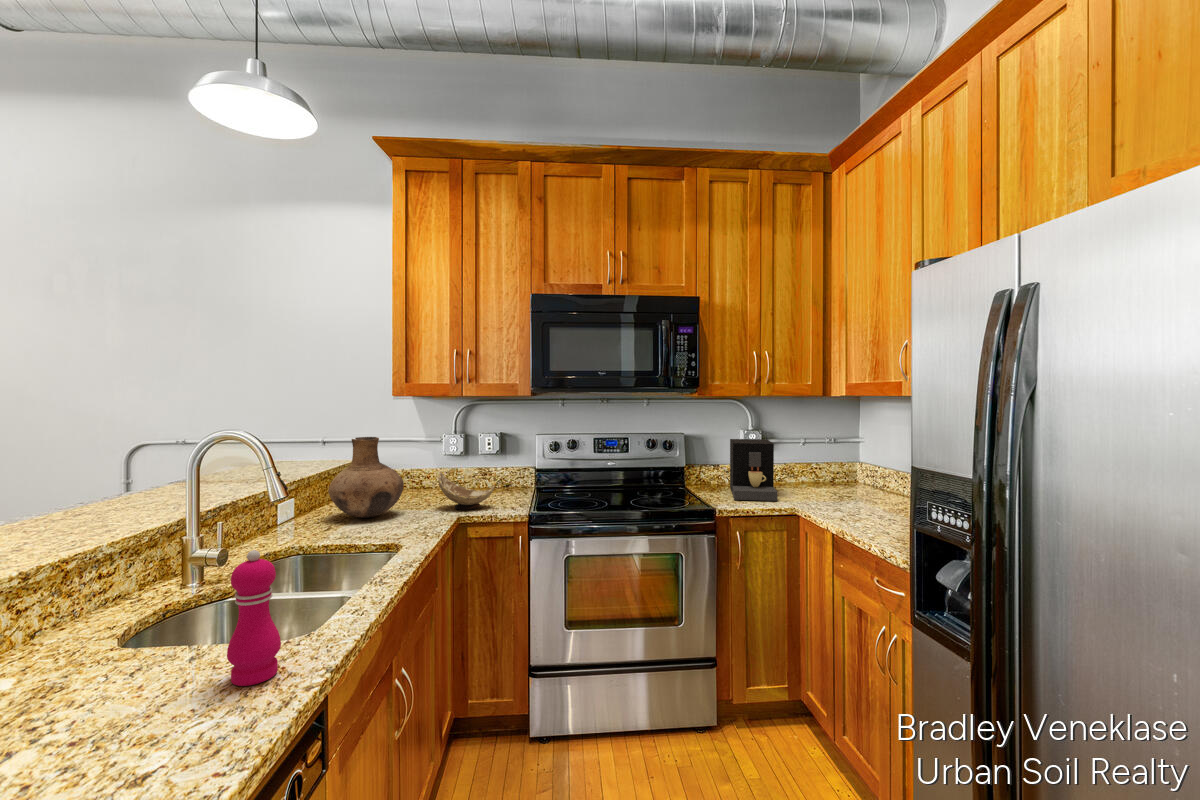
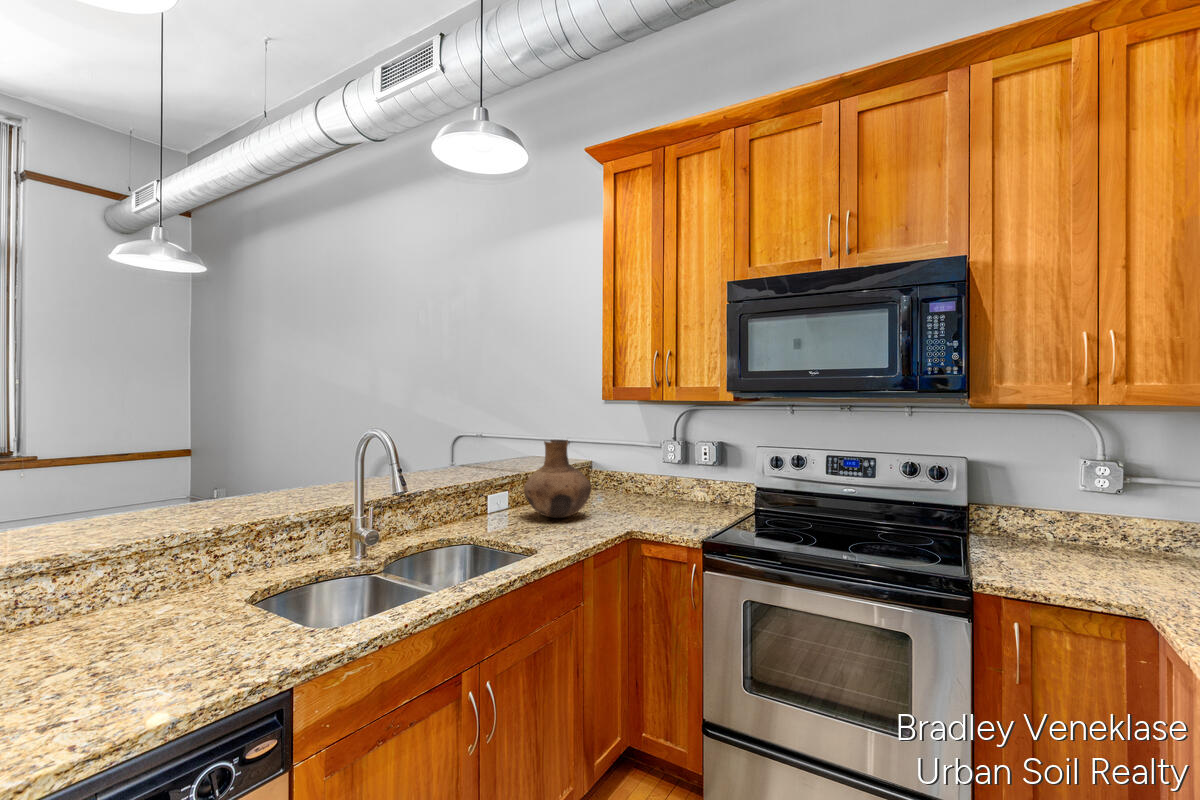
coffee maker: present [730,439,778,501] -> none [1035,471,1132,584]
decorative bowl: present [439,471,495,510] -> none [626,479,682,524]
pepper mill: present [227,550,281,686] -> none [222,539,273,666]

